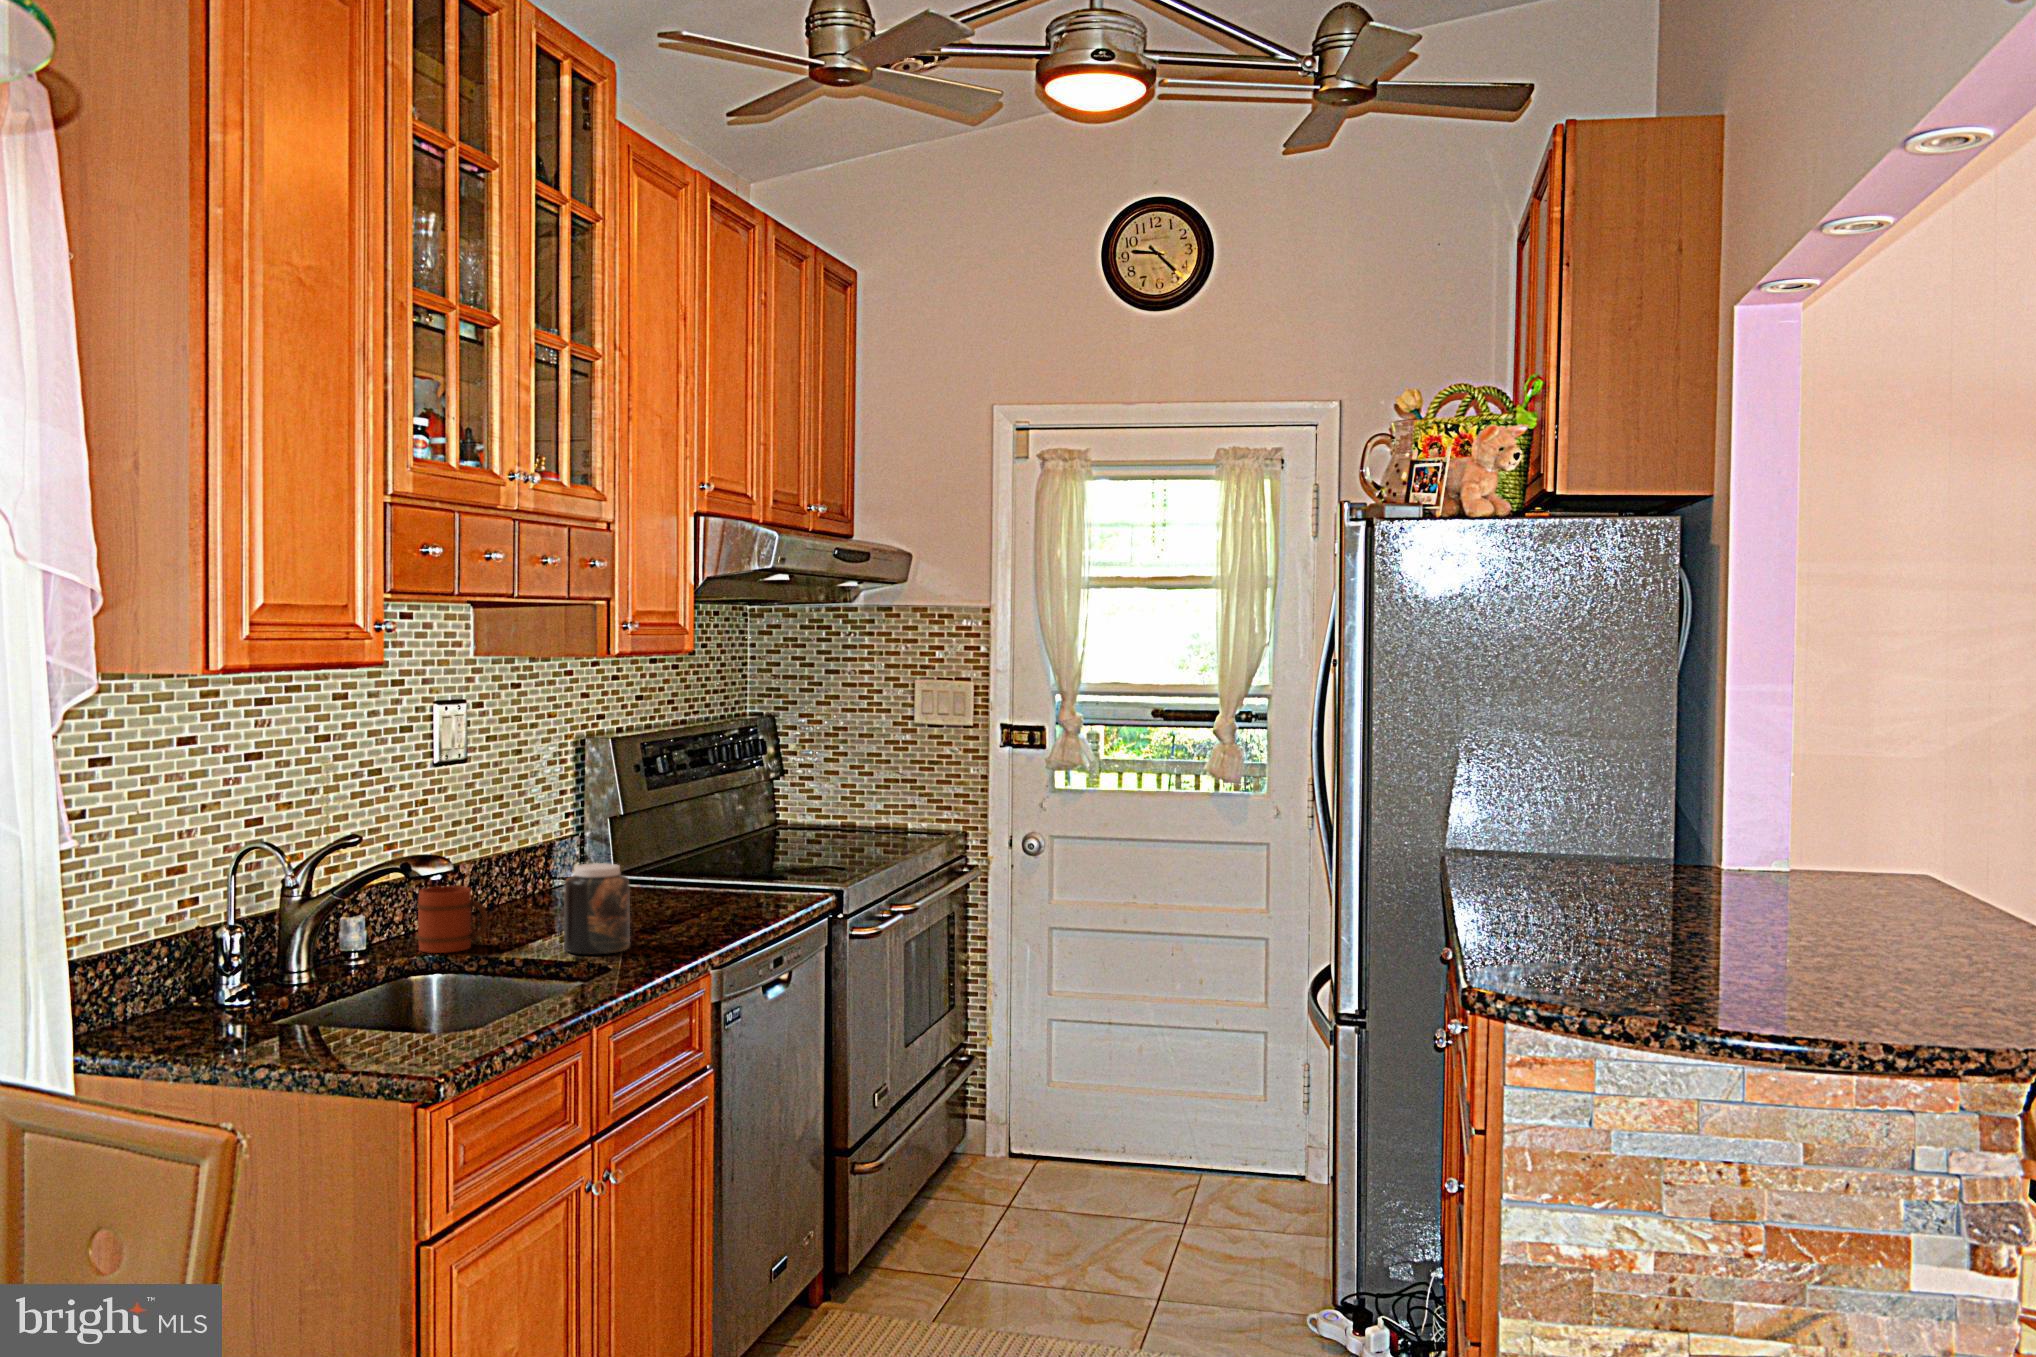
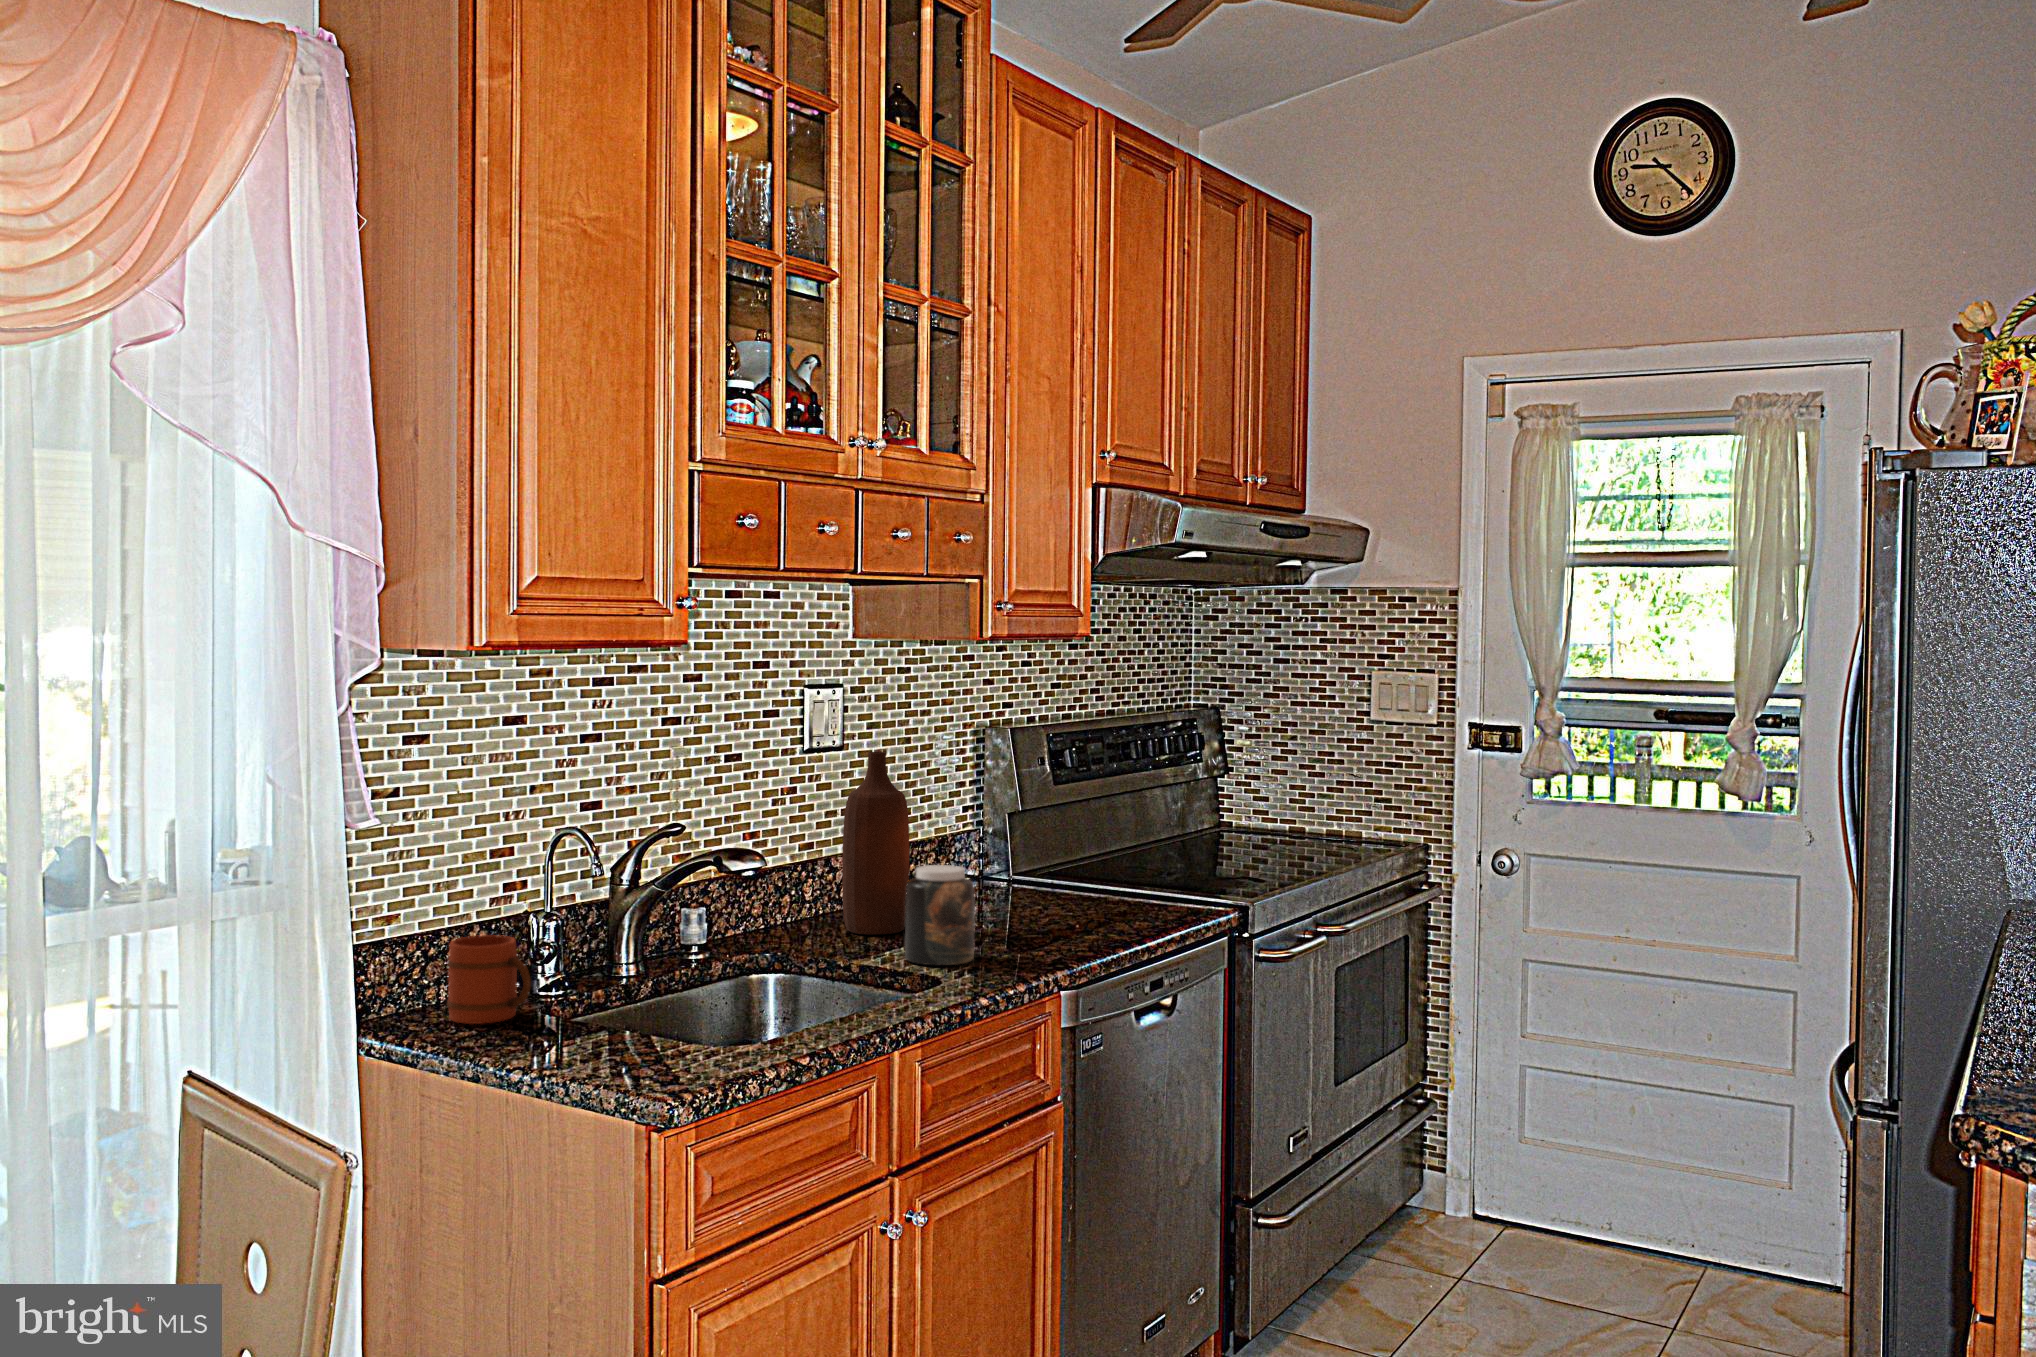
bottle: none [484,762,550,934] -> present [842,752,909,935]
mug: present [417,886,488,953] -> present [447,935,531,1024]

